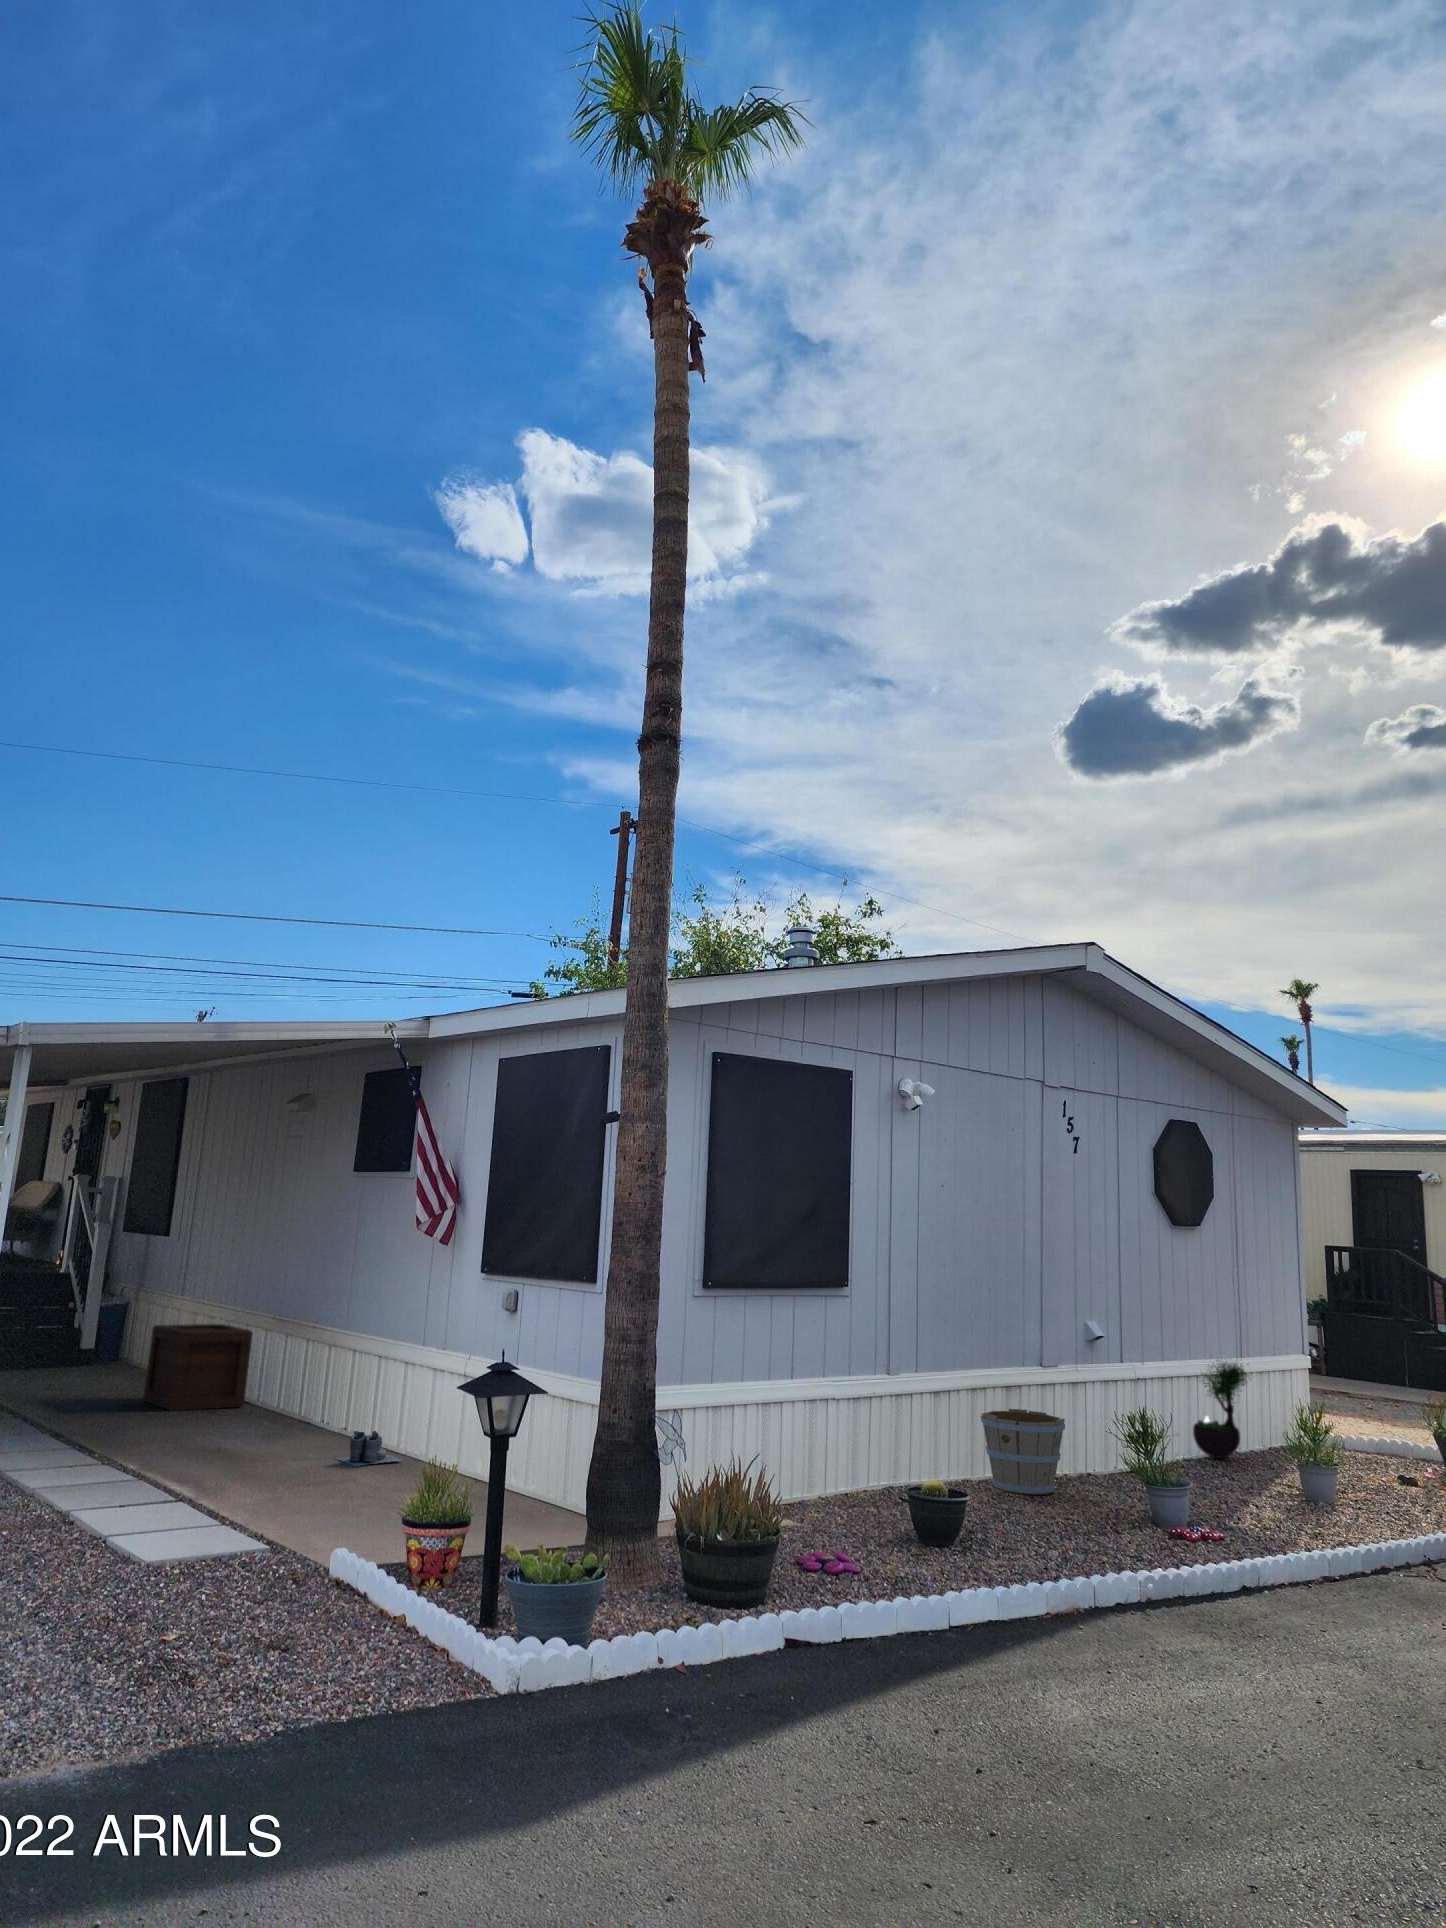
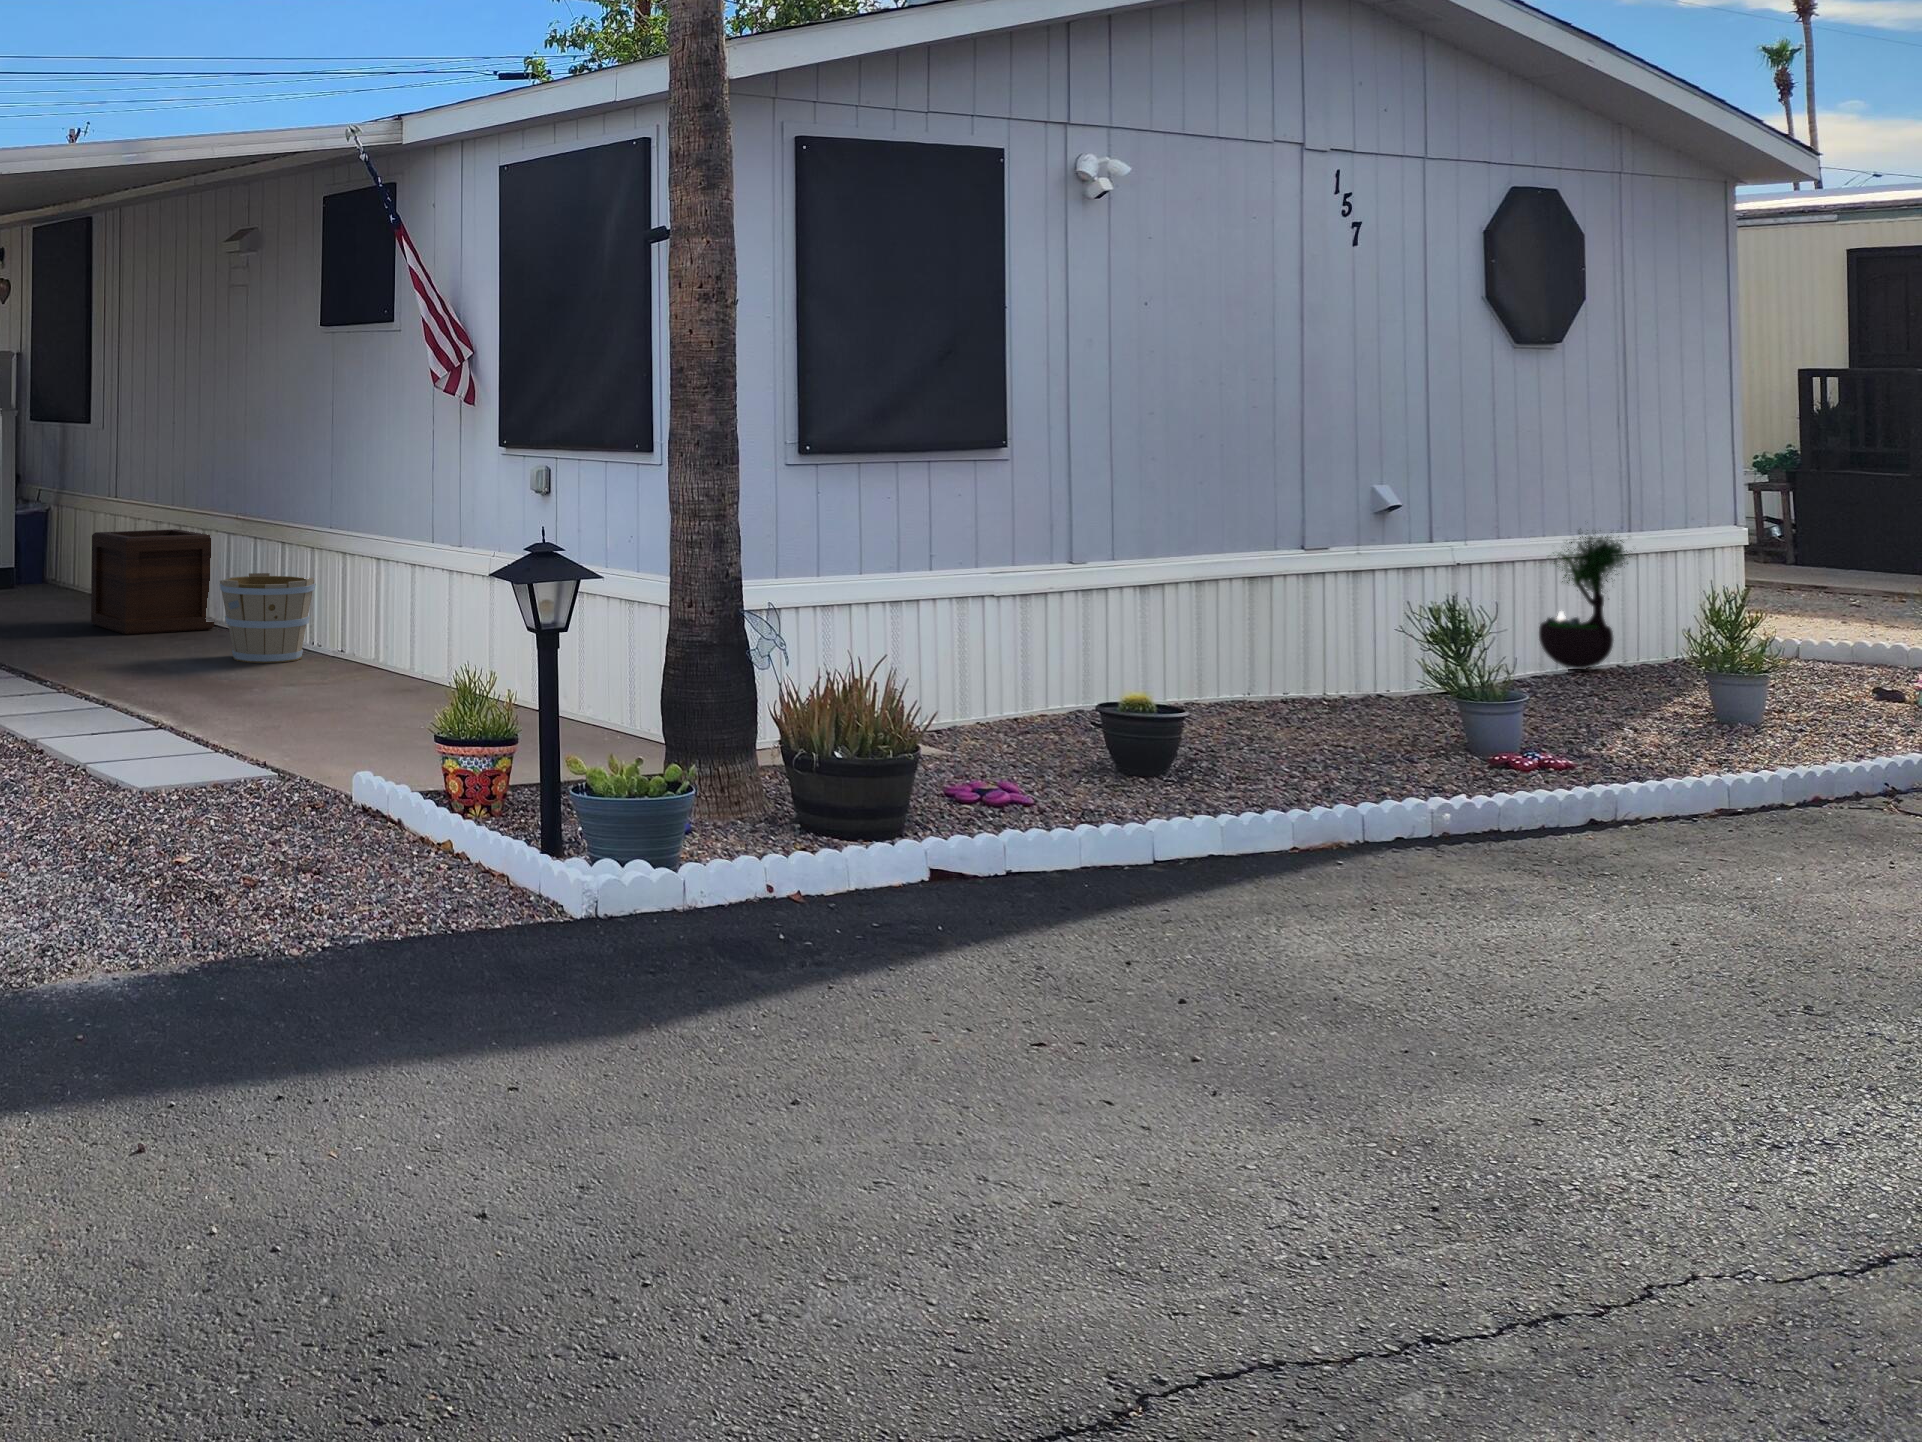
wooden bucket: present [981,1409,1065,1495] -> present [220,573,316,663]
boots: present [336,1431,401,1466] -> none [336,649,422,692]

